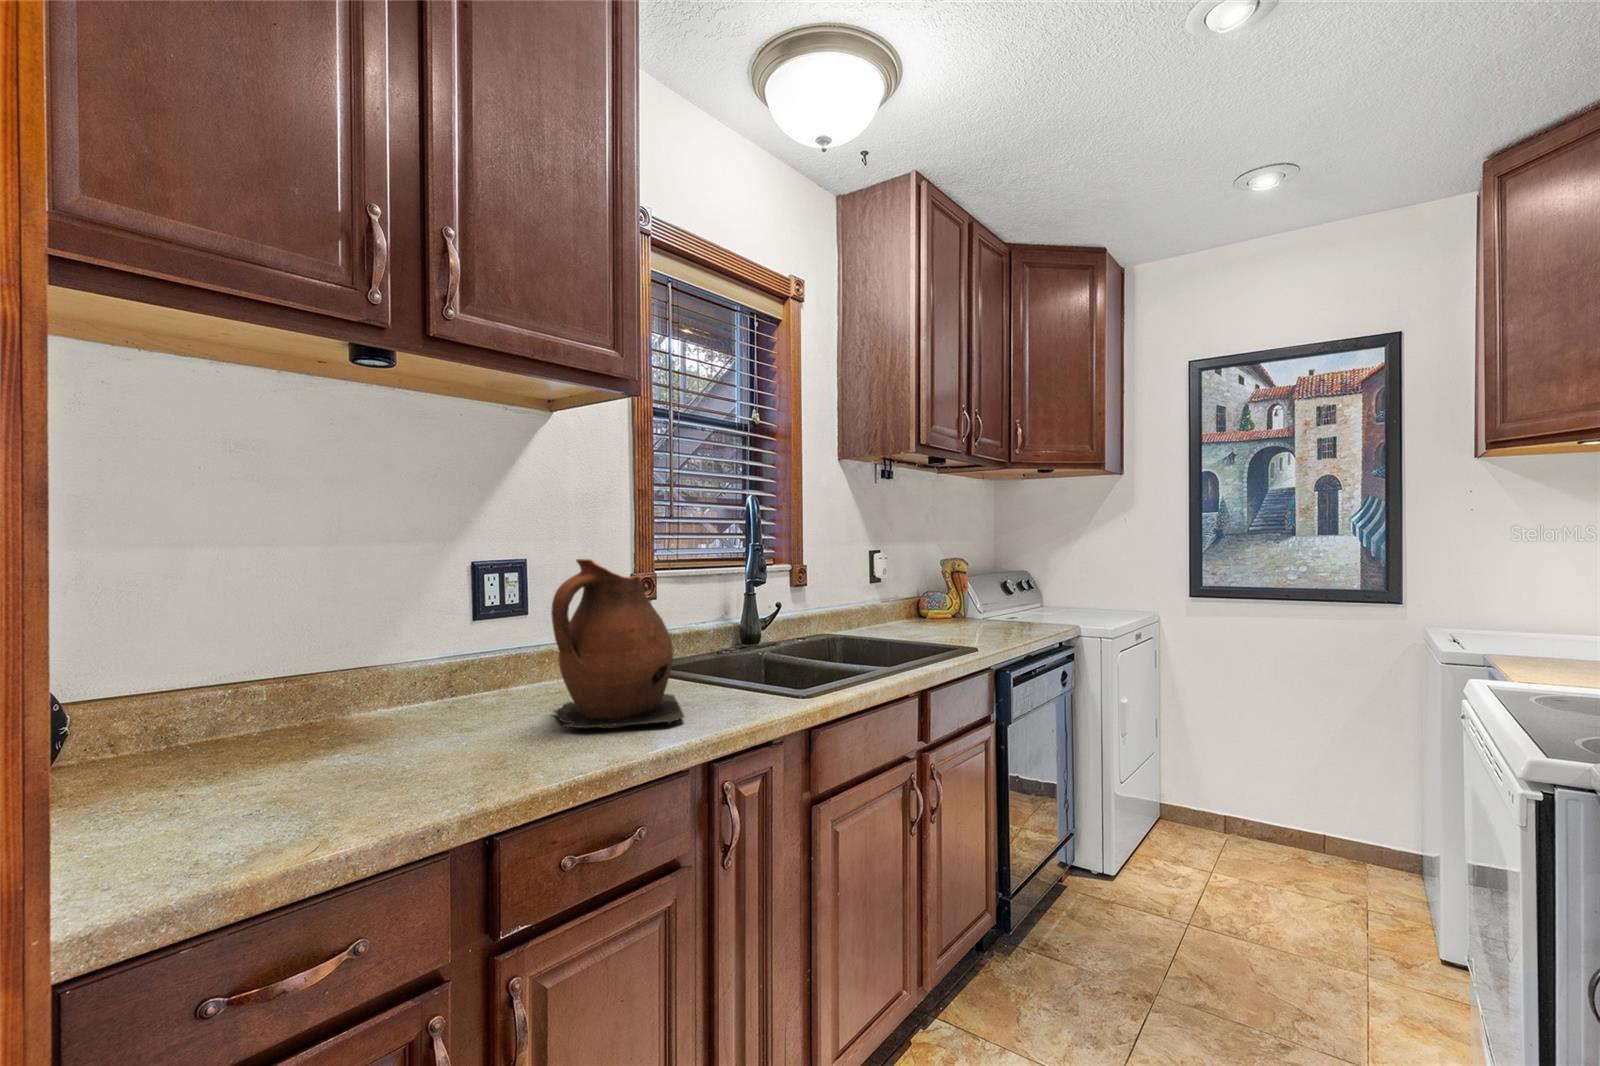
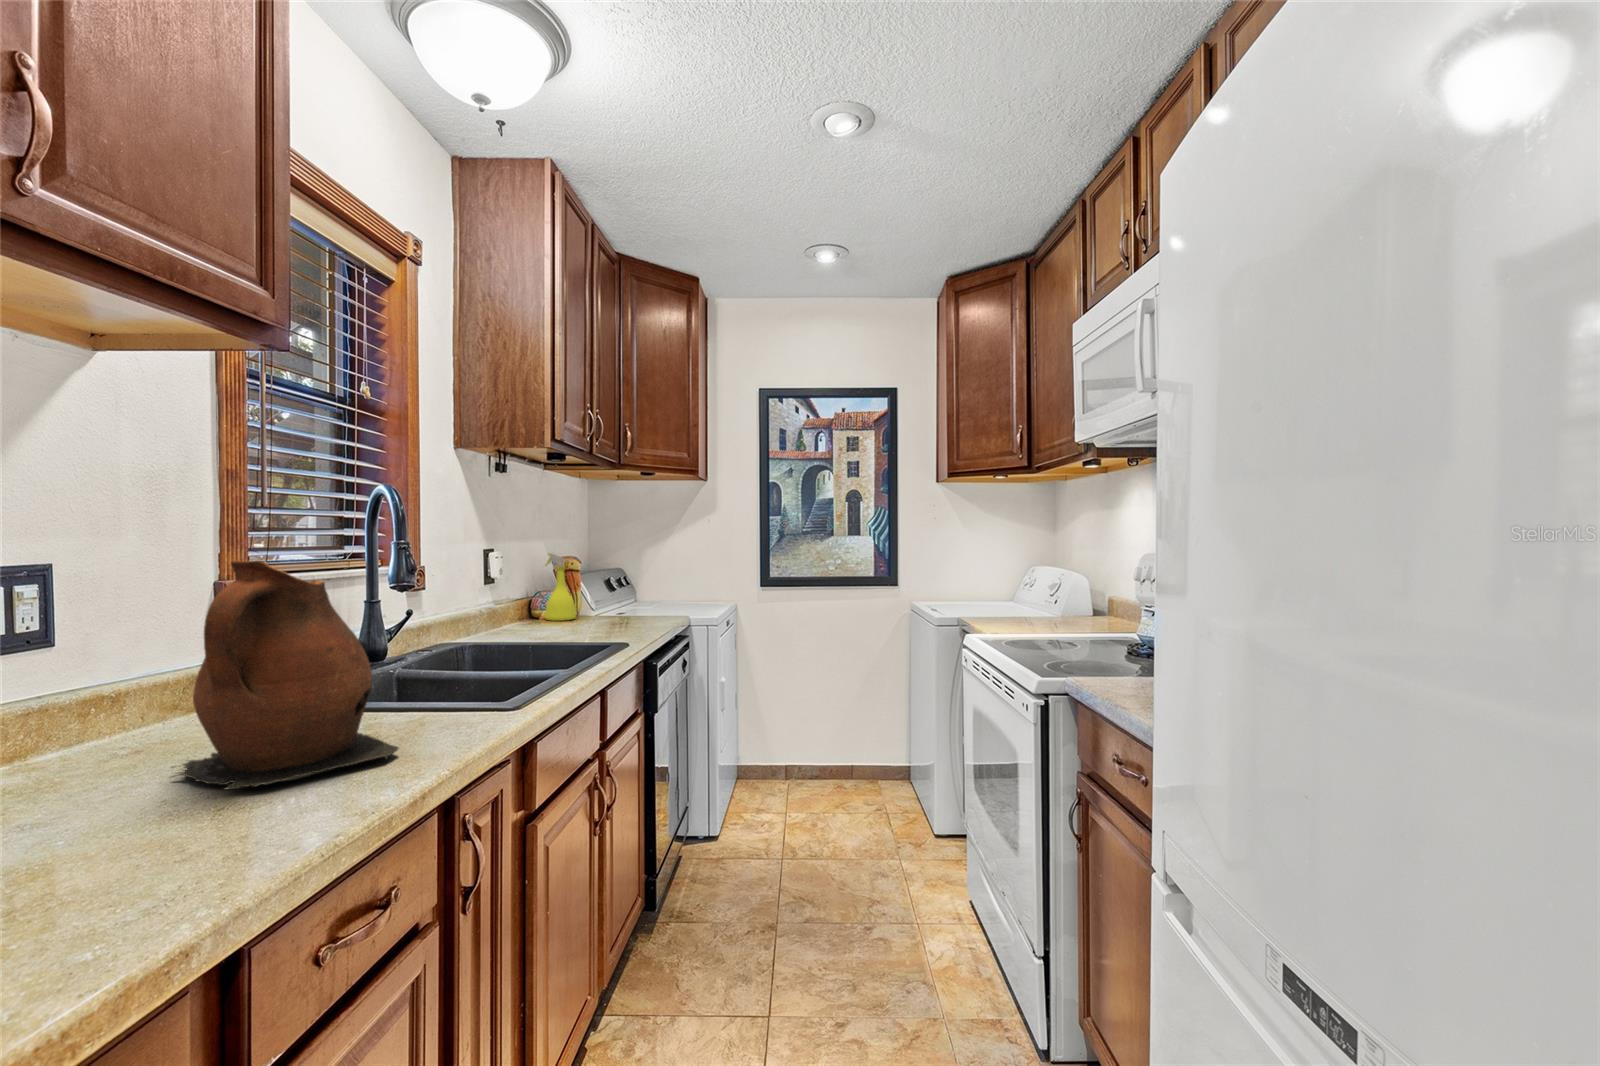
spray bottle: none [930,553,959,619] -> present [545,553,576,621]

